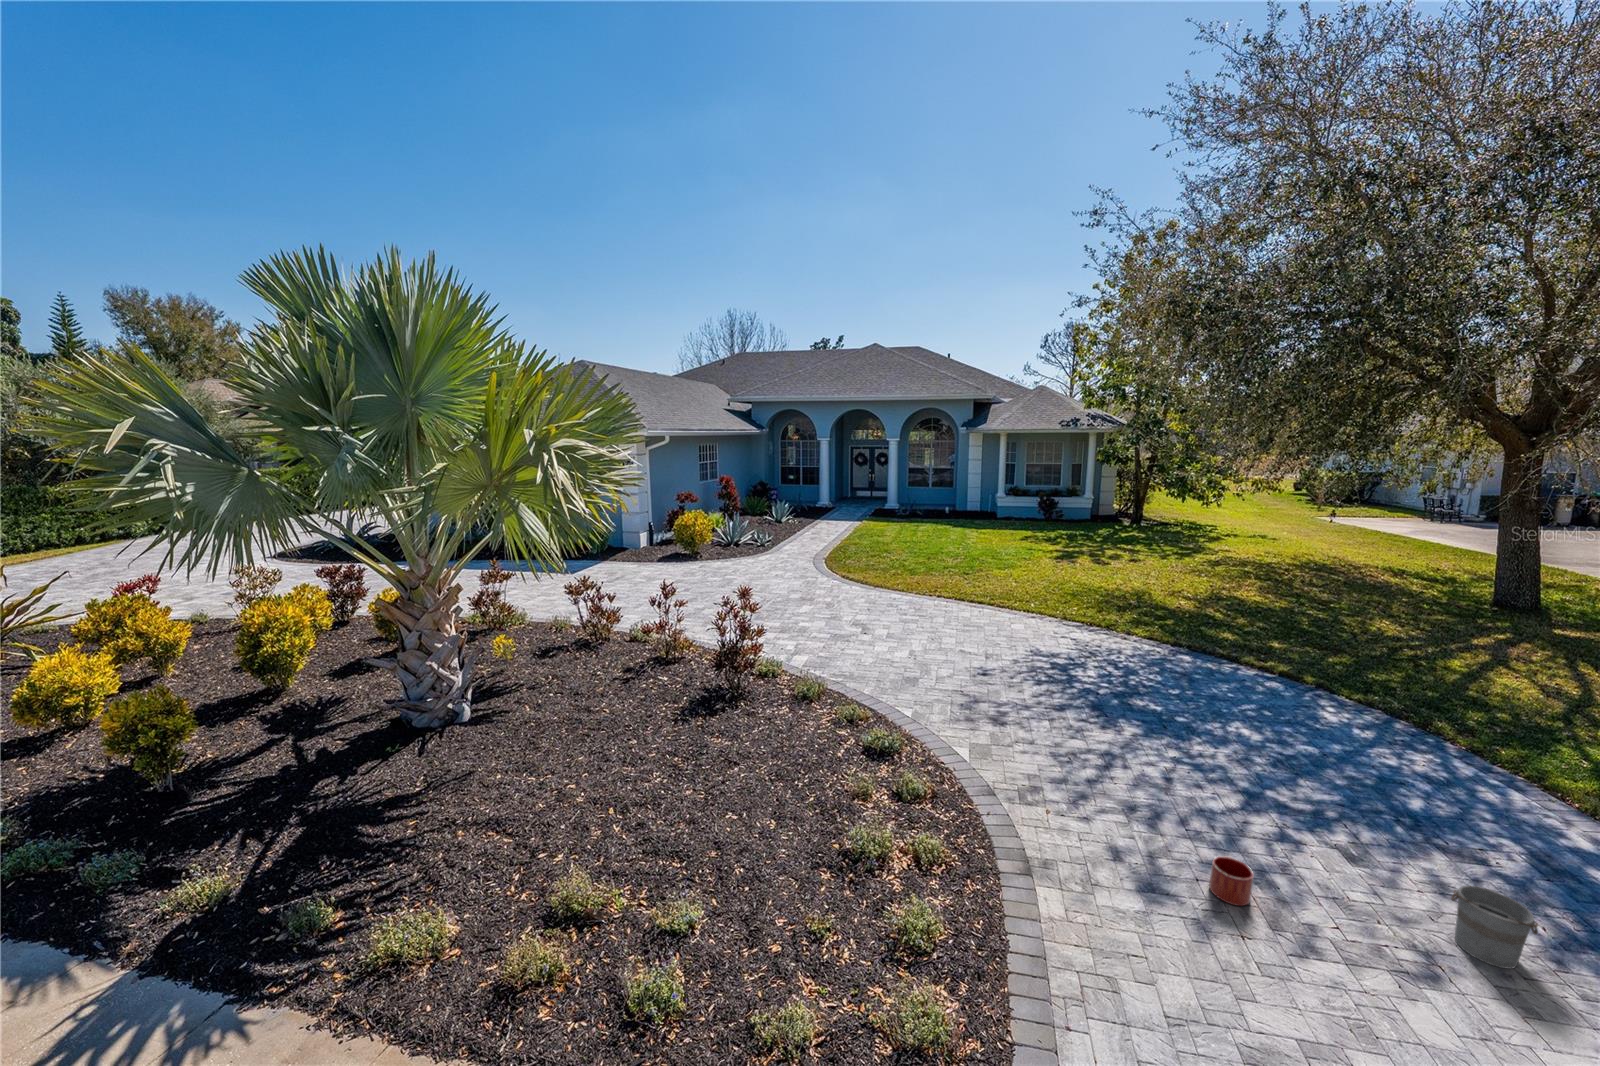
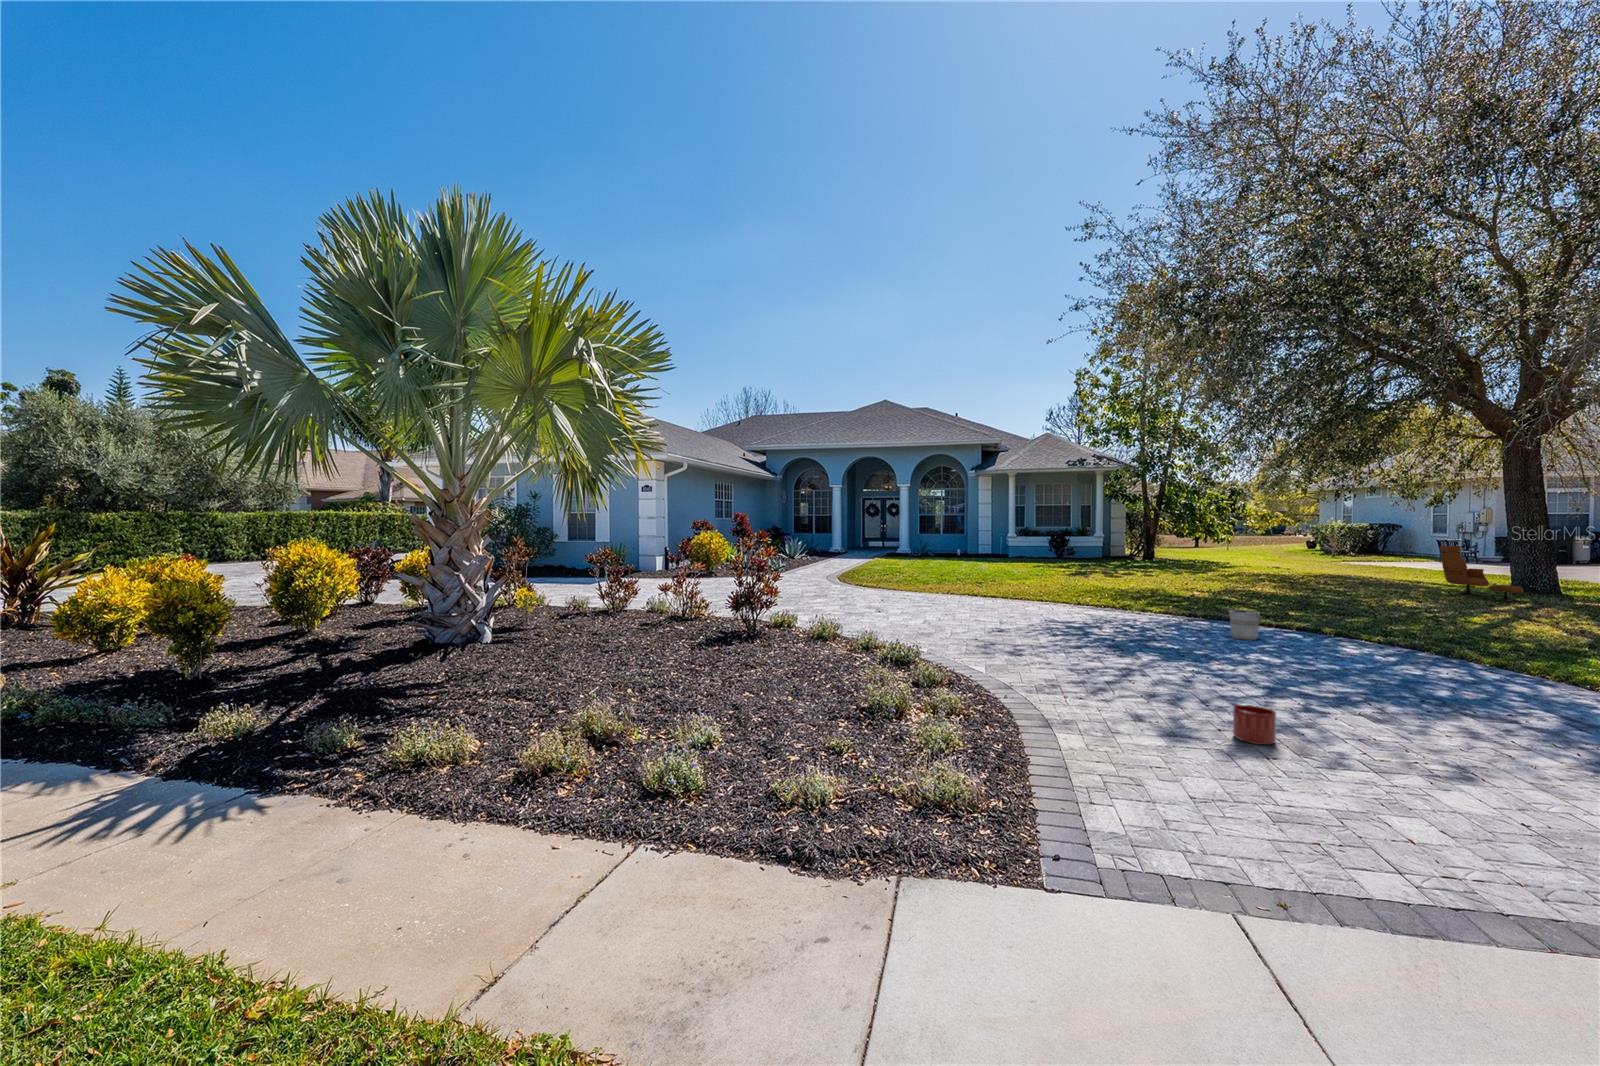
lounge chair: none [1423,552,1498,617] -> present [1440,546,1523,602]
bucket: present [1451,886,1538,969] -> present [1226,610,1262,640]

